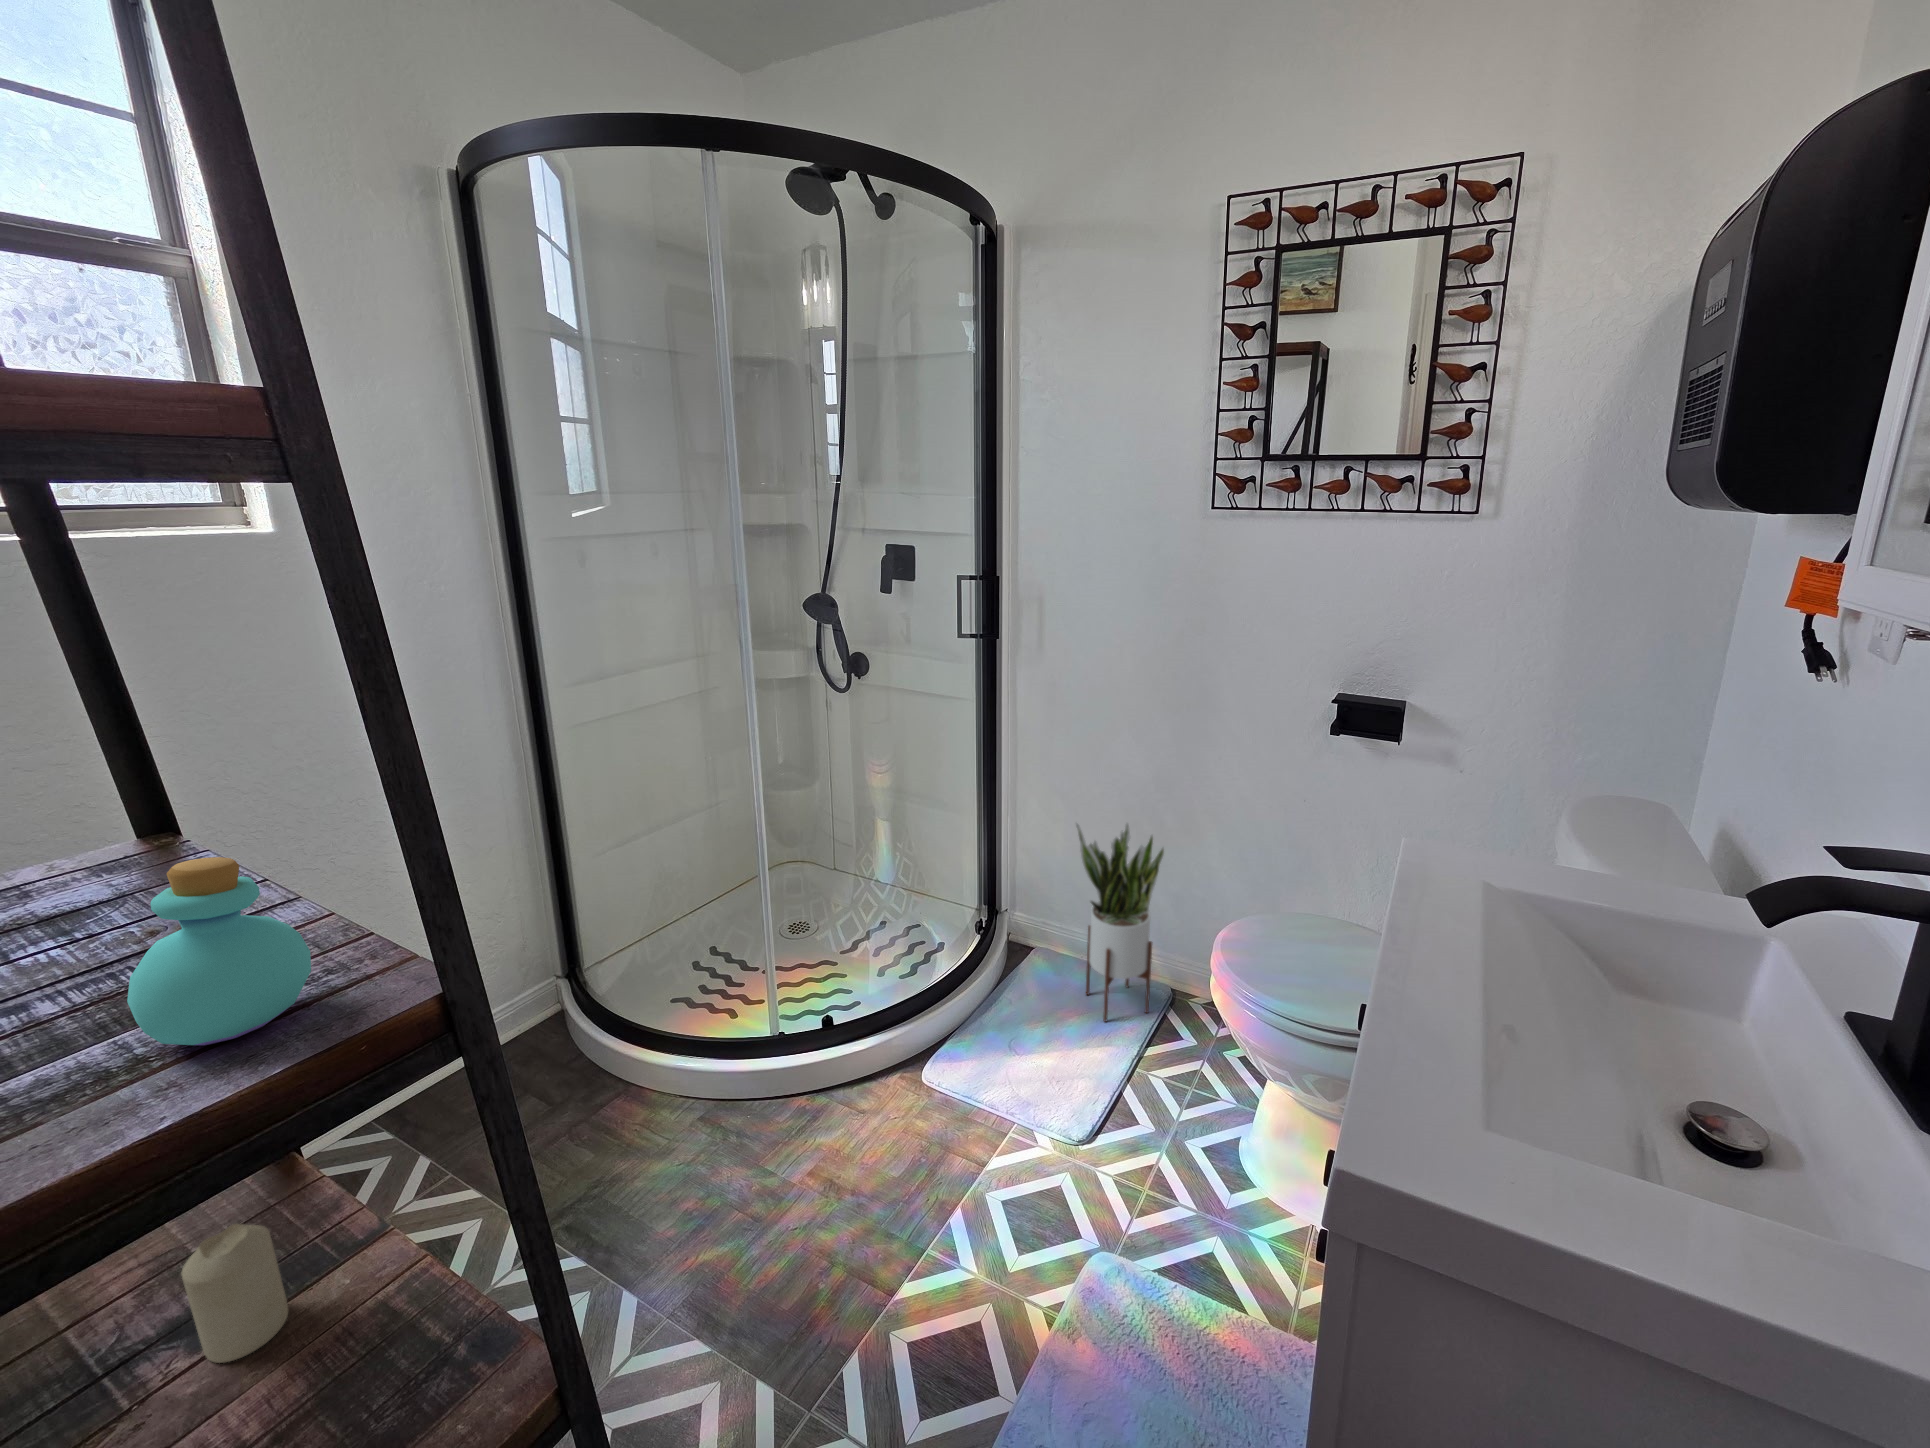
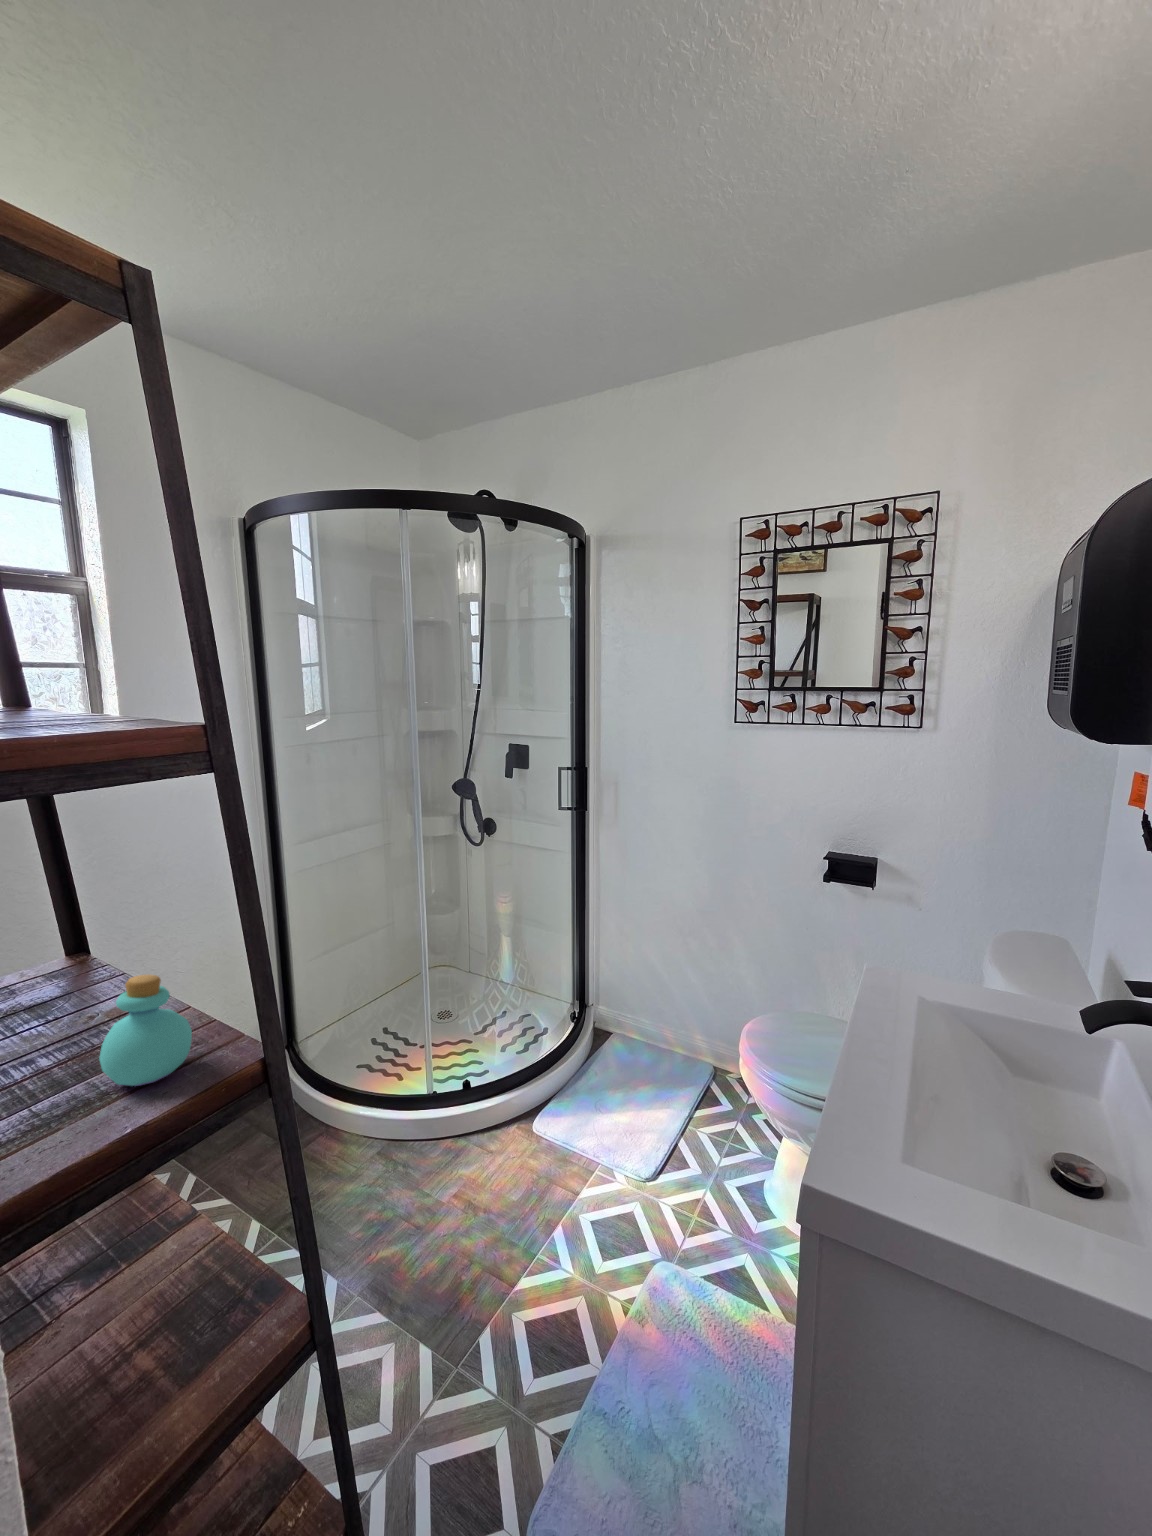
potted plant: present [1076,823,1164,1022] -> none [643,941,707,1090]
candle: present [182,1224,288,1363] -> none [88,1204,144,1295]

